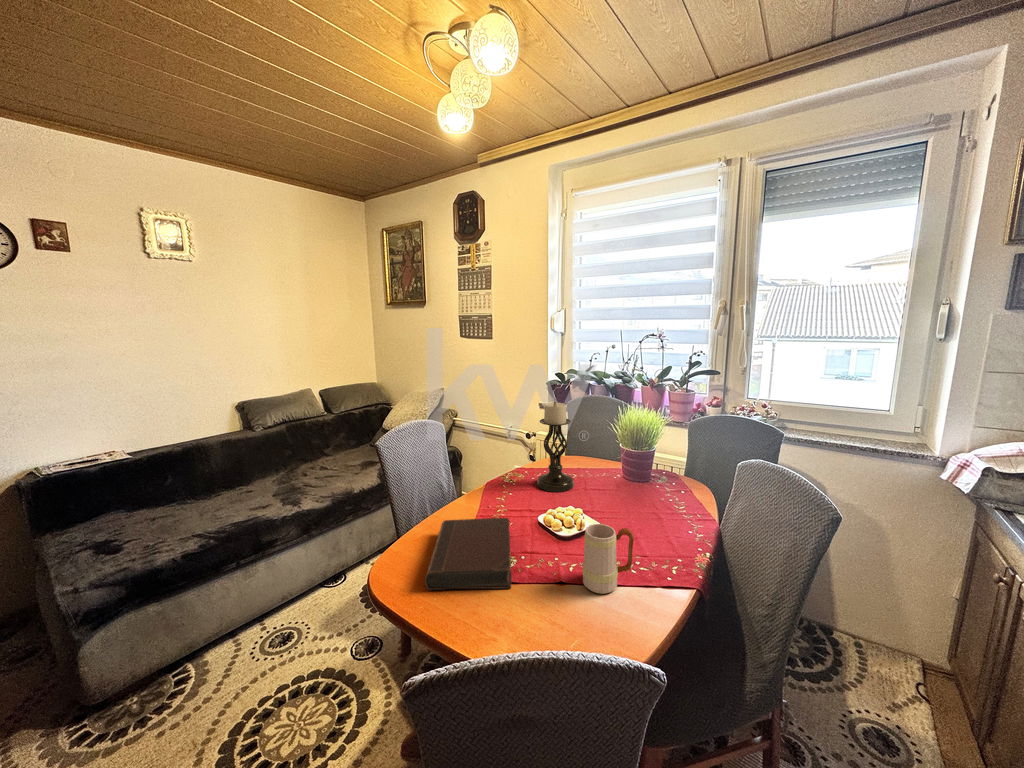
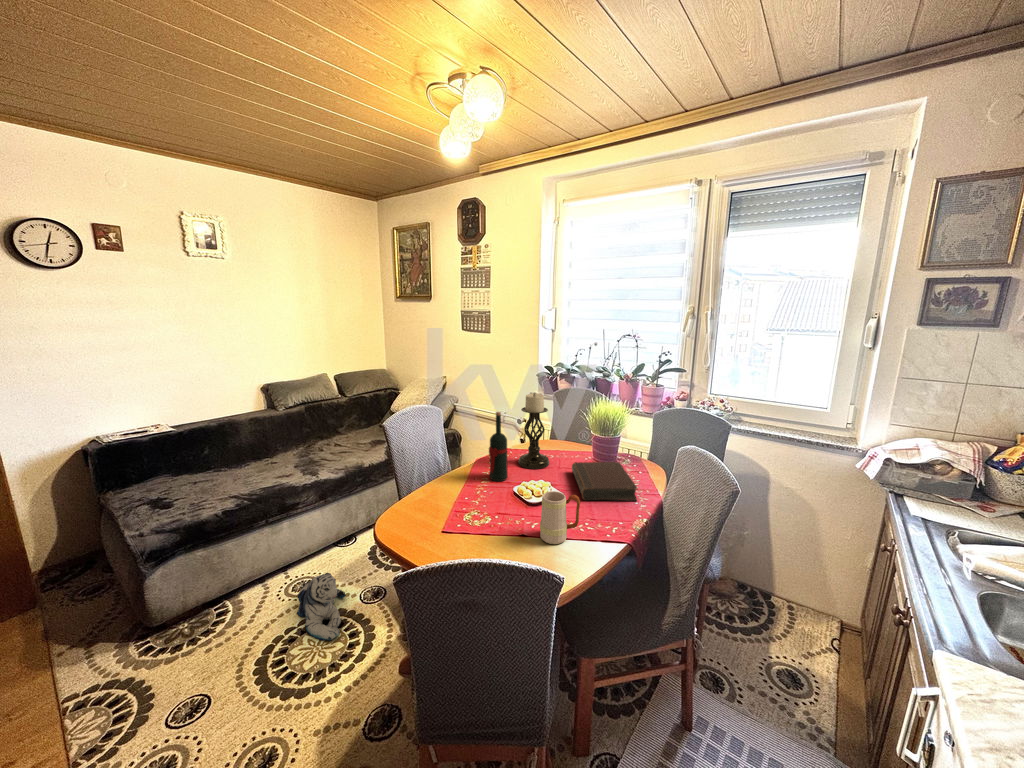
wine bottle: none [505,425,528,509] -> present [489,412,508,482]
book: present [425,518,511,590] -> present [572,462,638,501]
plush toy: none [273,625,334,714] -> present [297,573,346,641]

